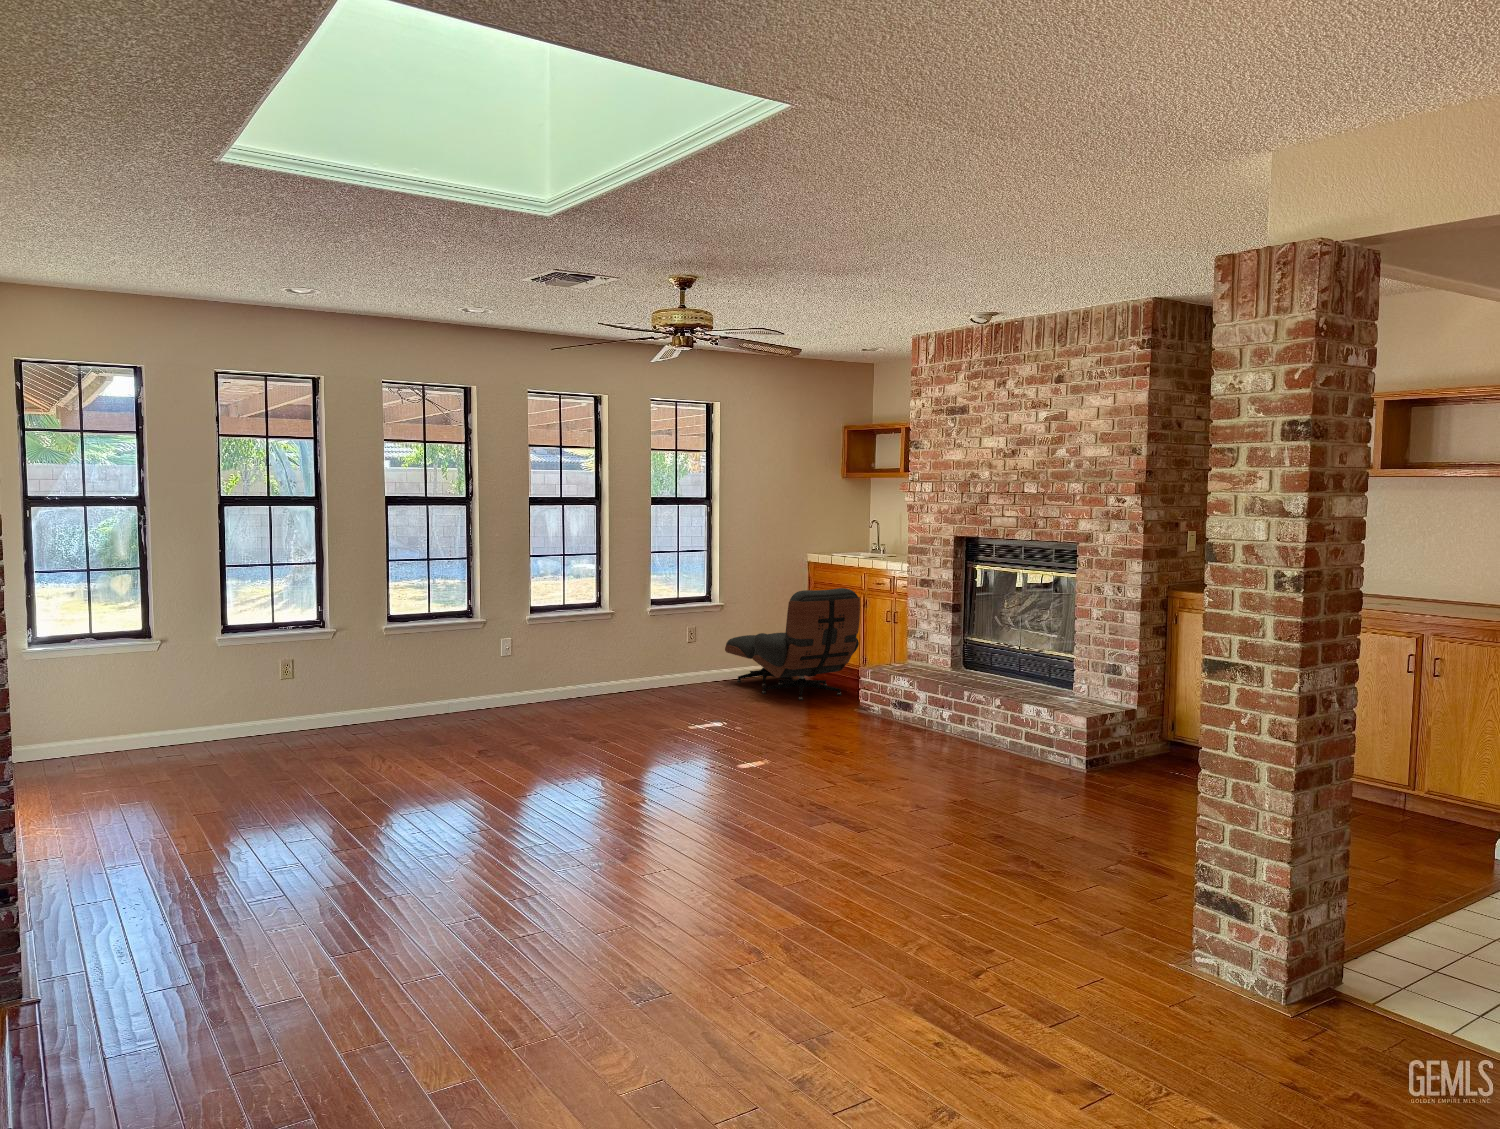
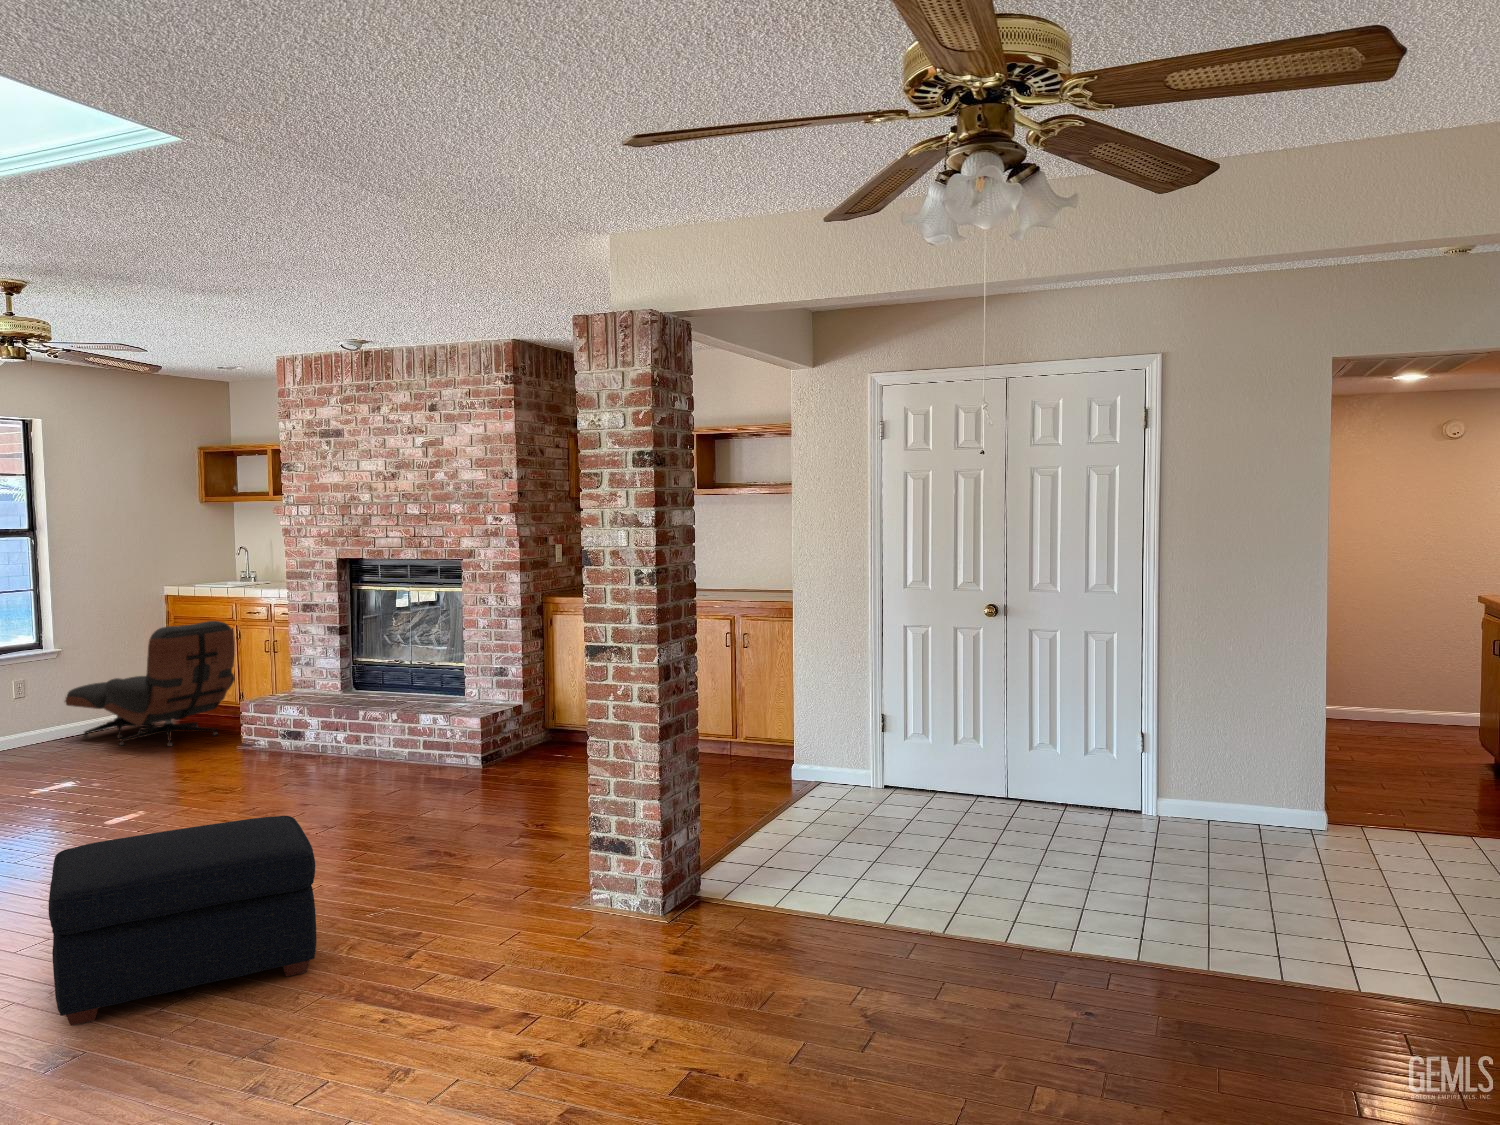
ottoman: none [658,790,887,962] -> present [49,816,316,1025]

